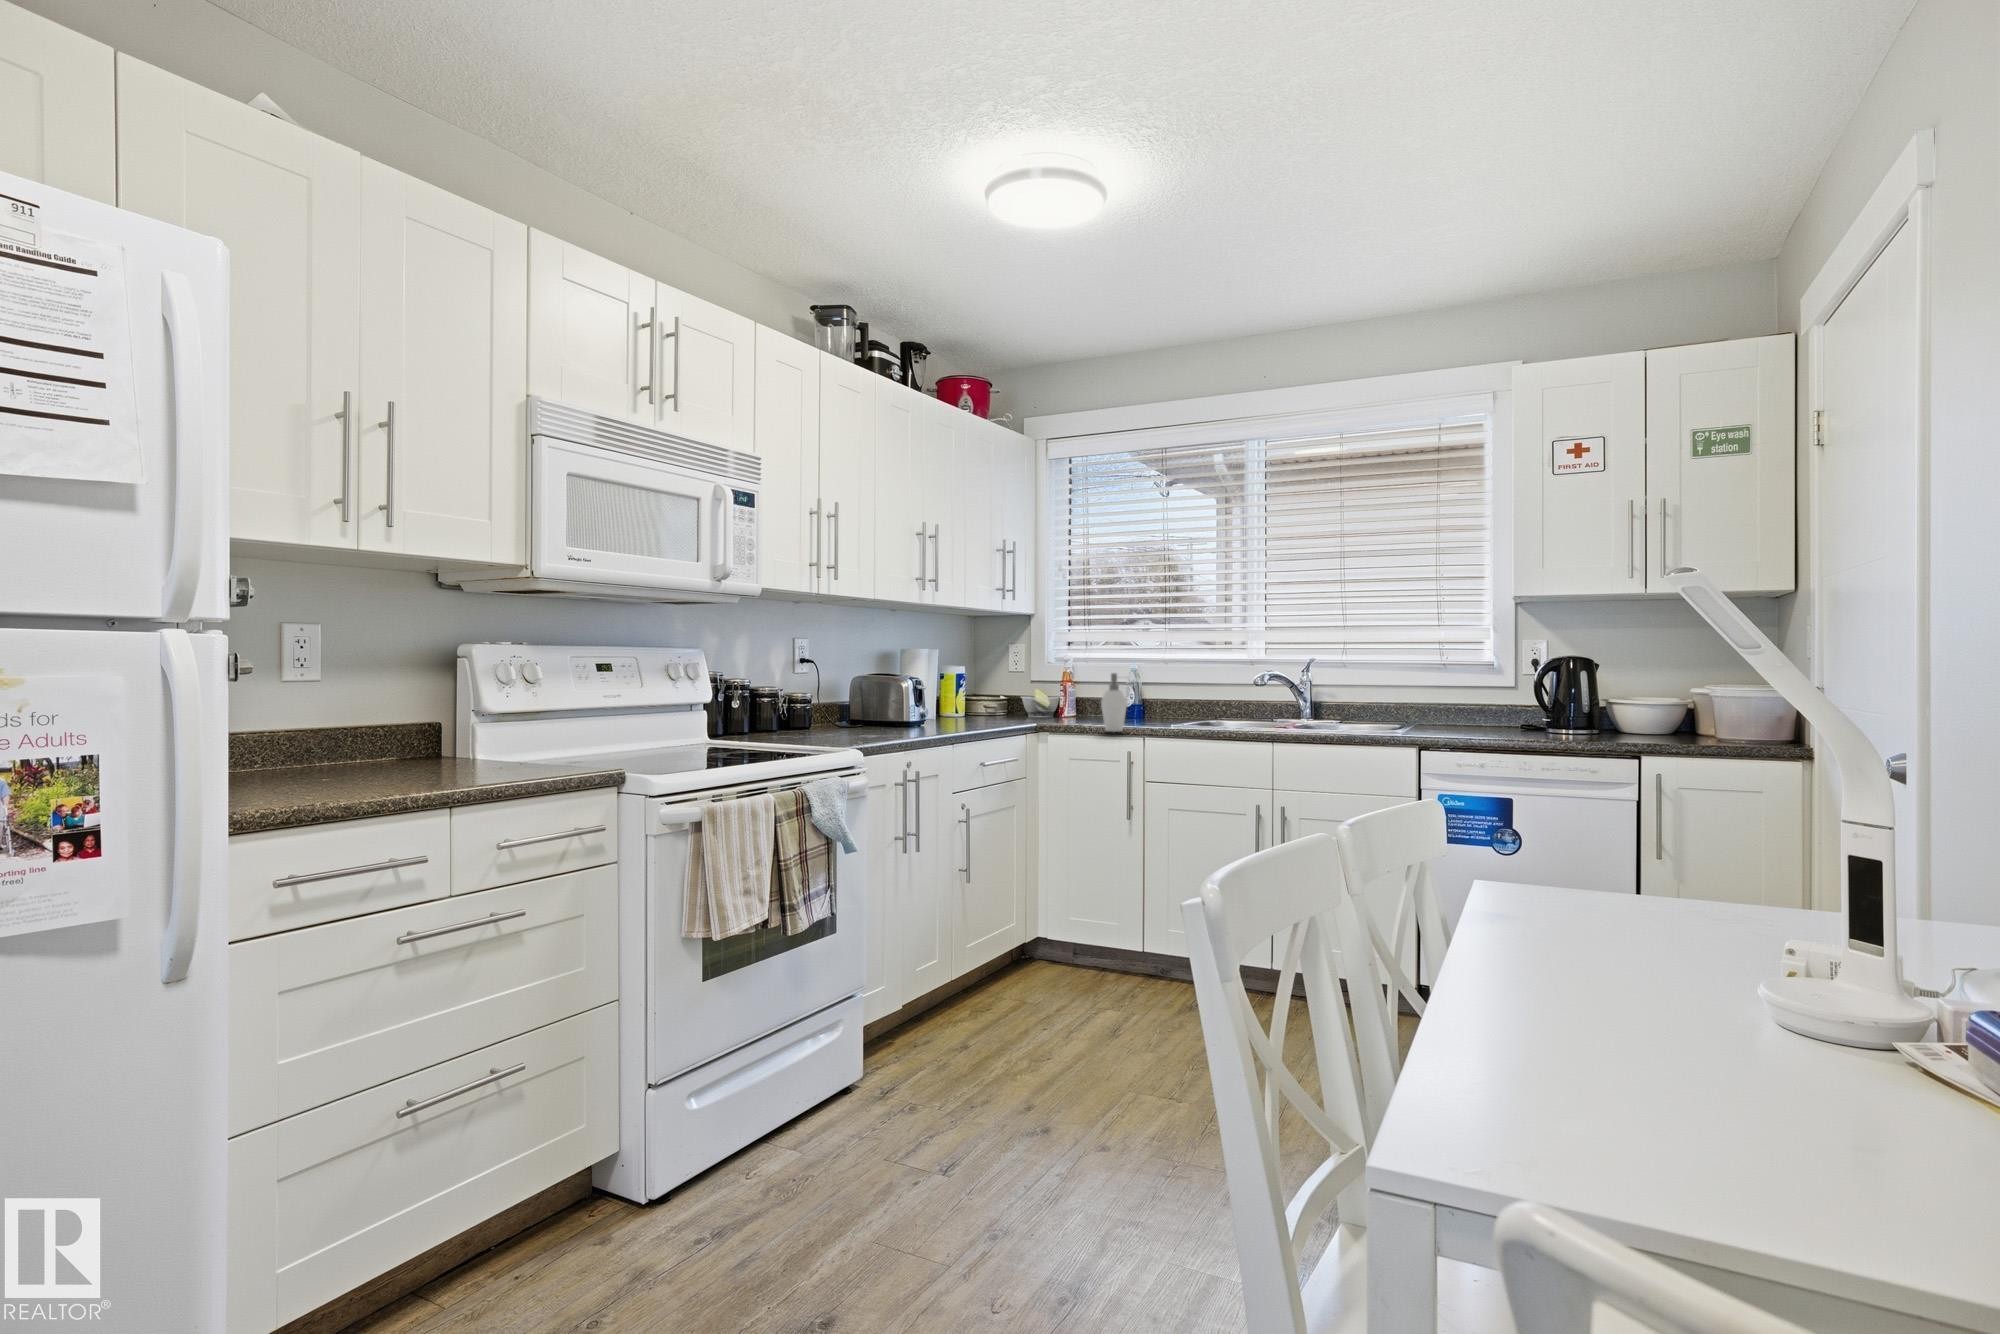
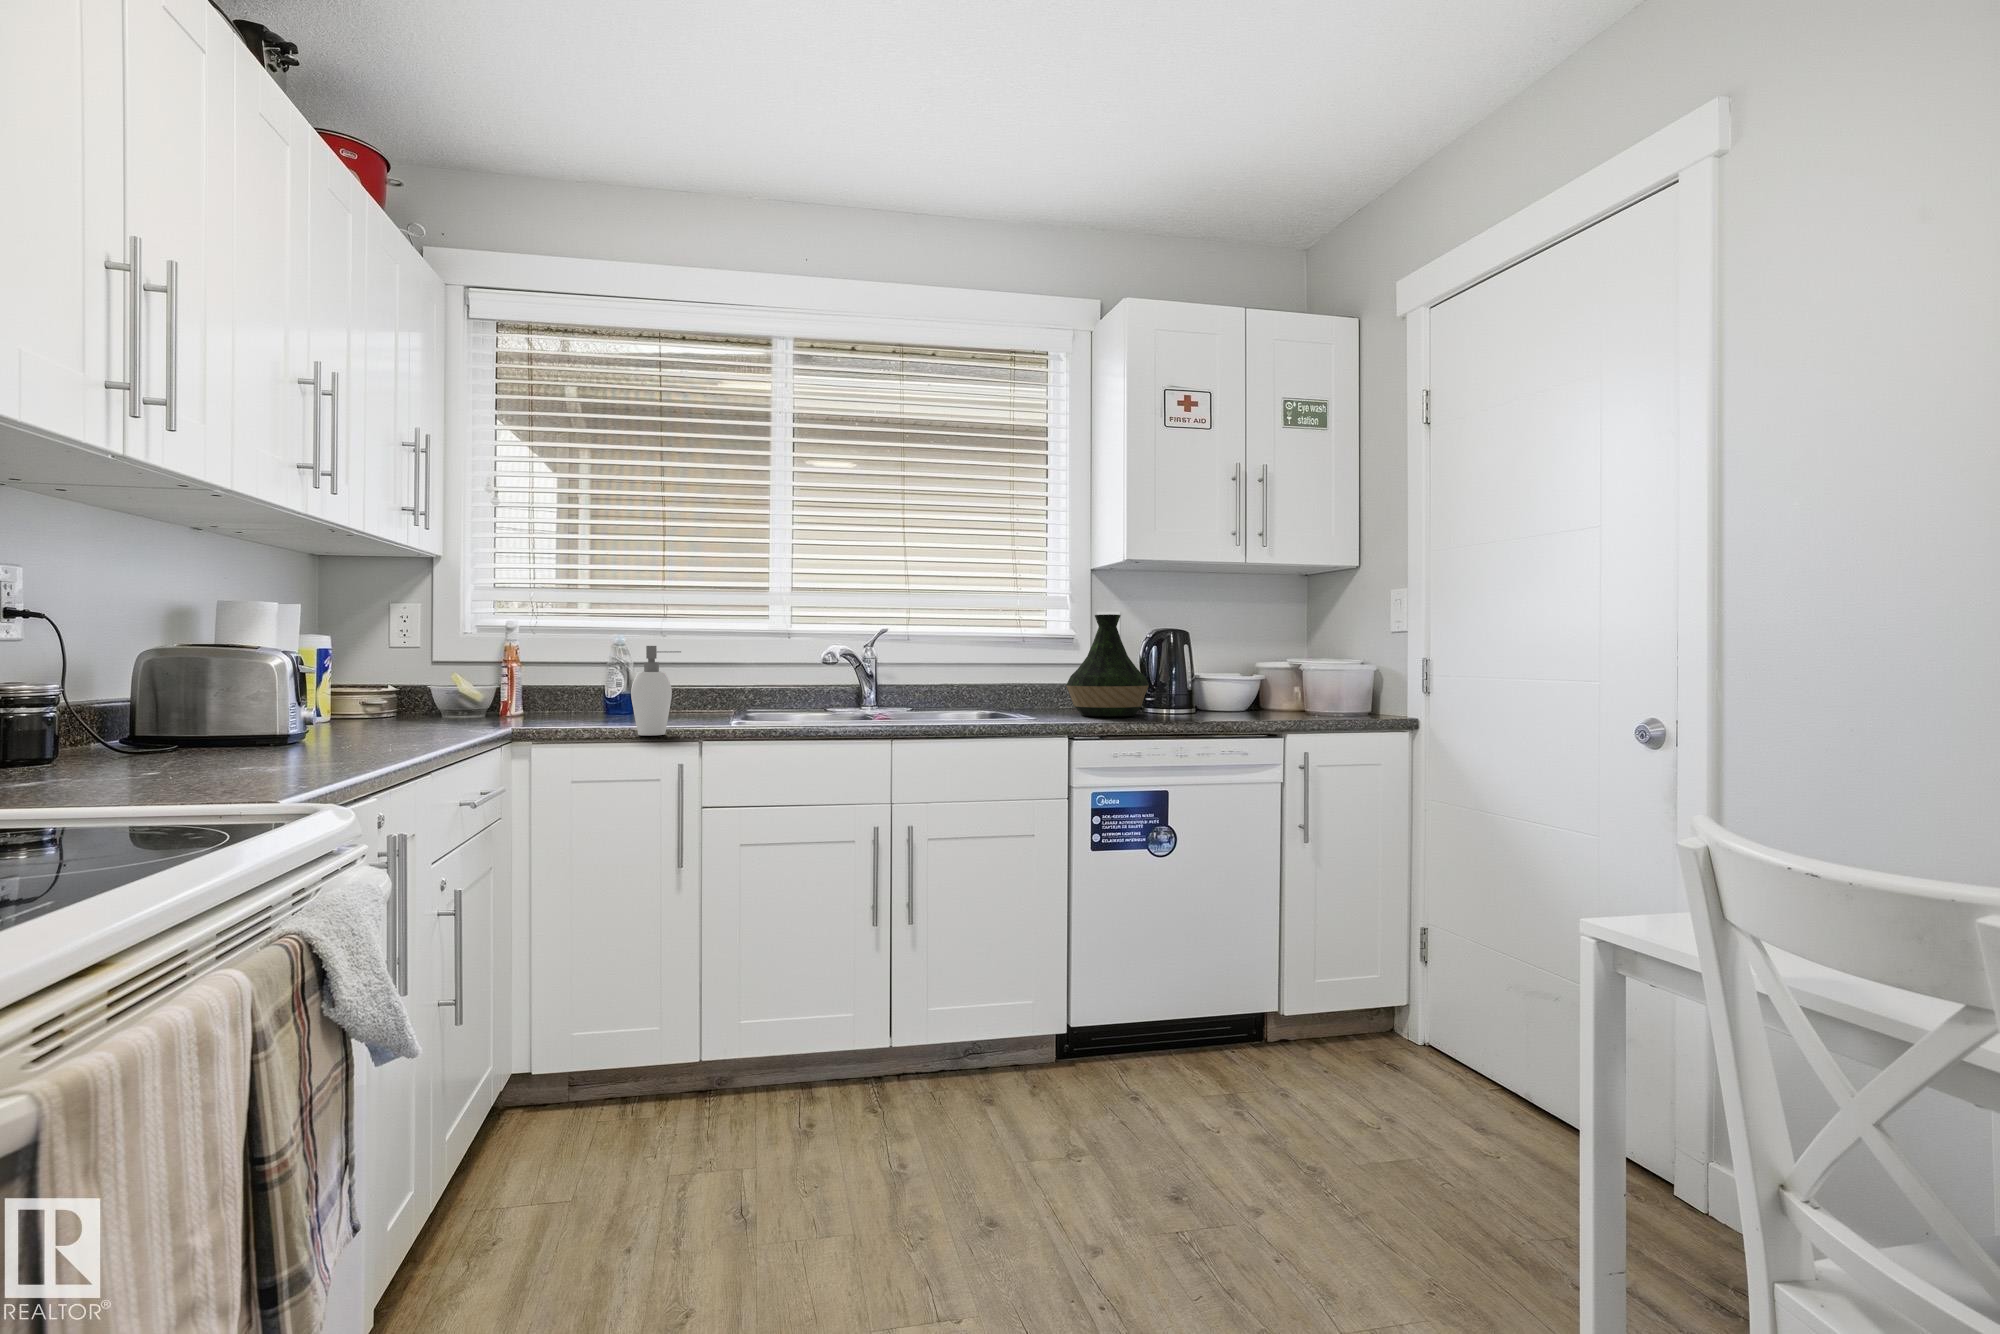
vase: none [1452,645,1531,733] -> present [1066,614,1149,716]

